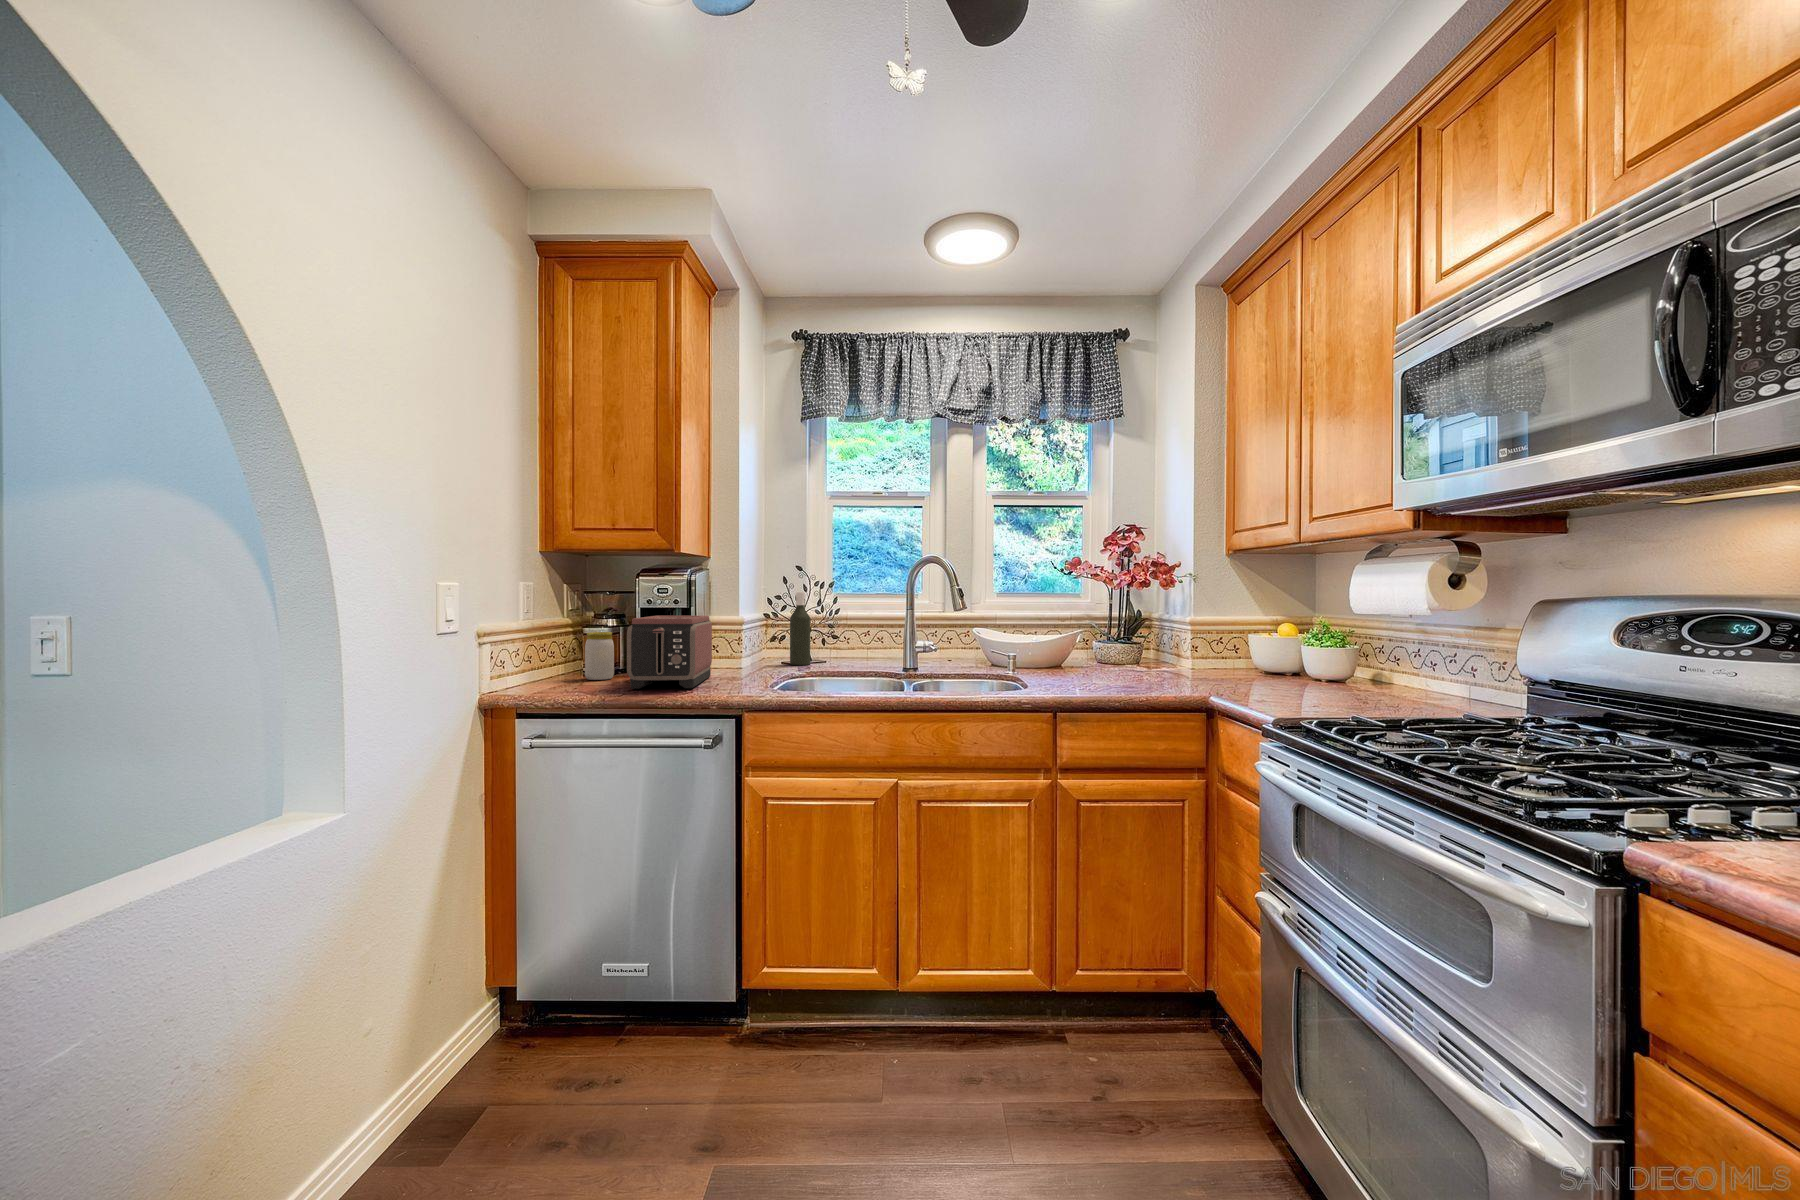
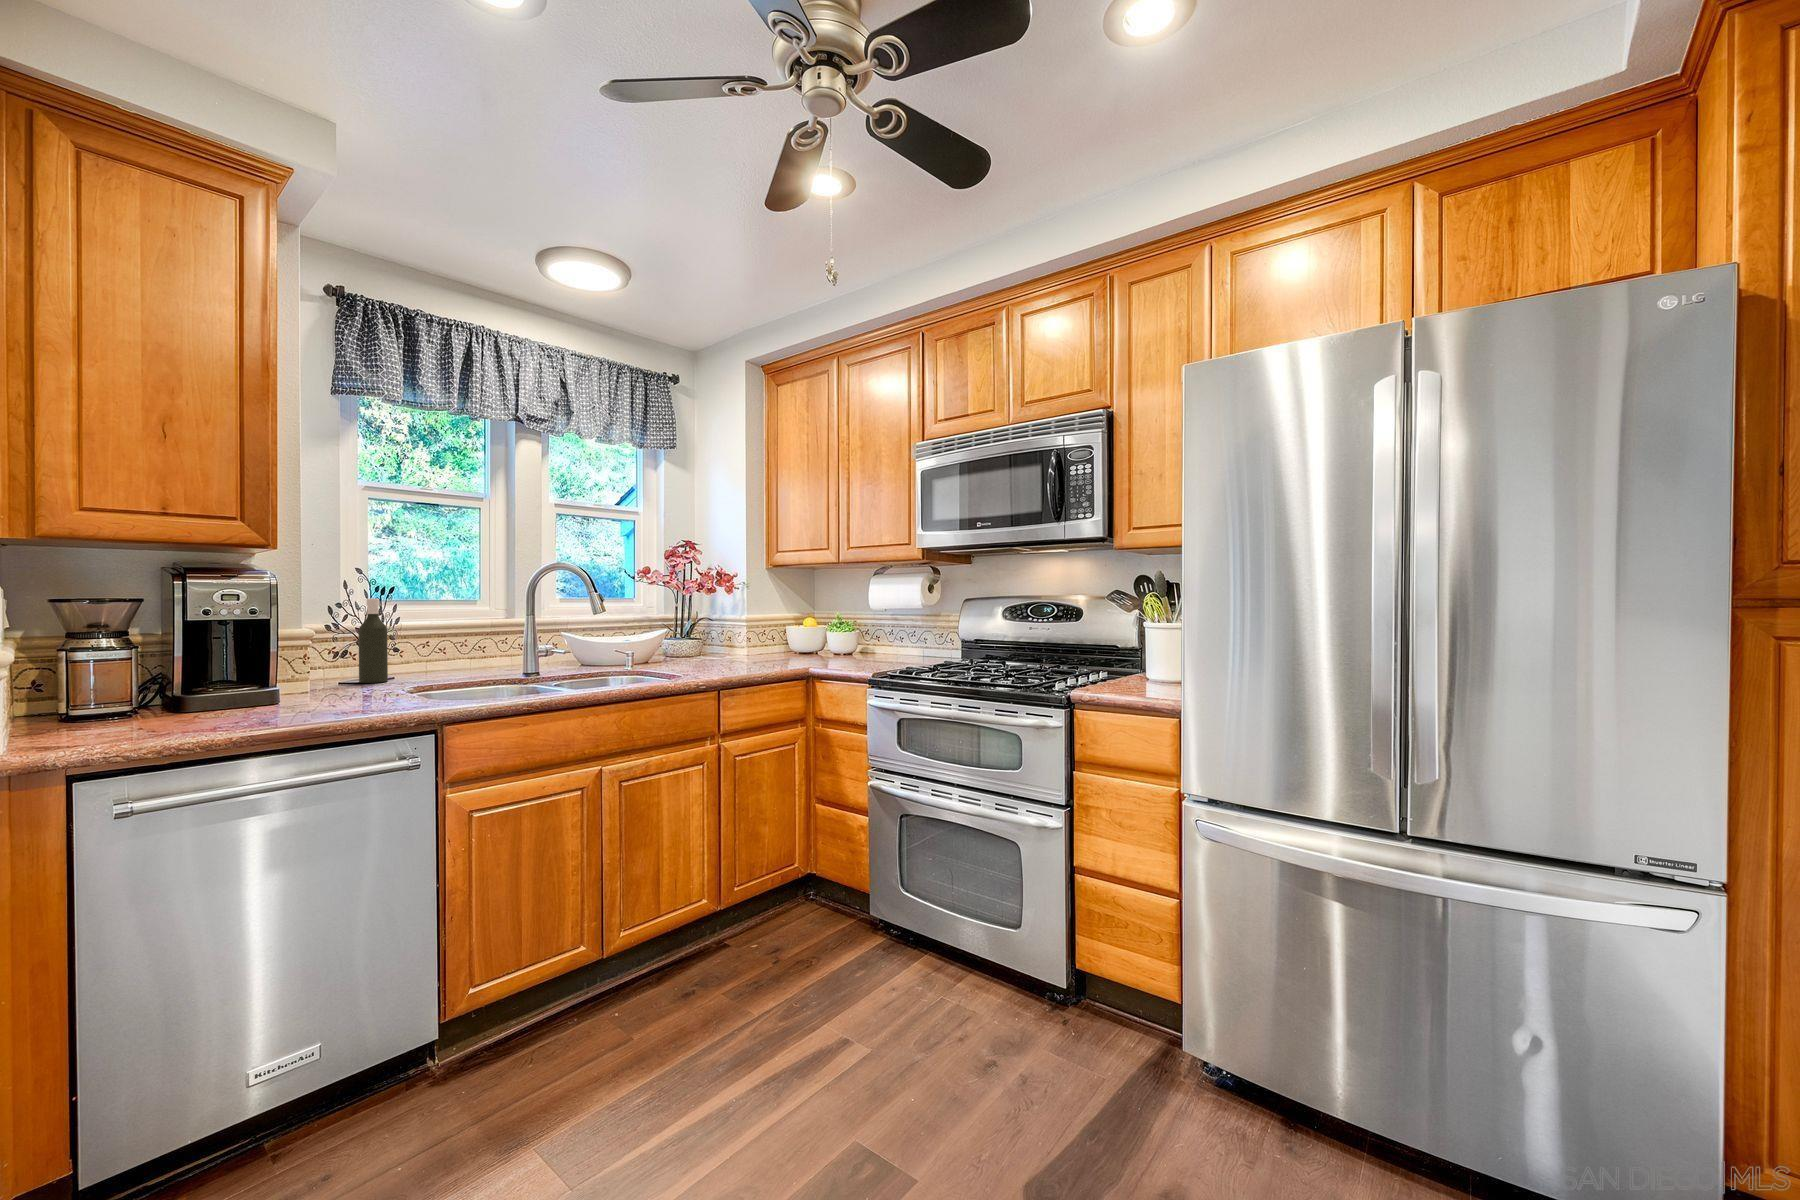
toaster: present [627,616,712,689] -> none [216,628,348,720]
jar: present [585,632,614,680] -> none [96,655,150,722]

